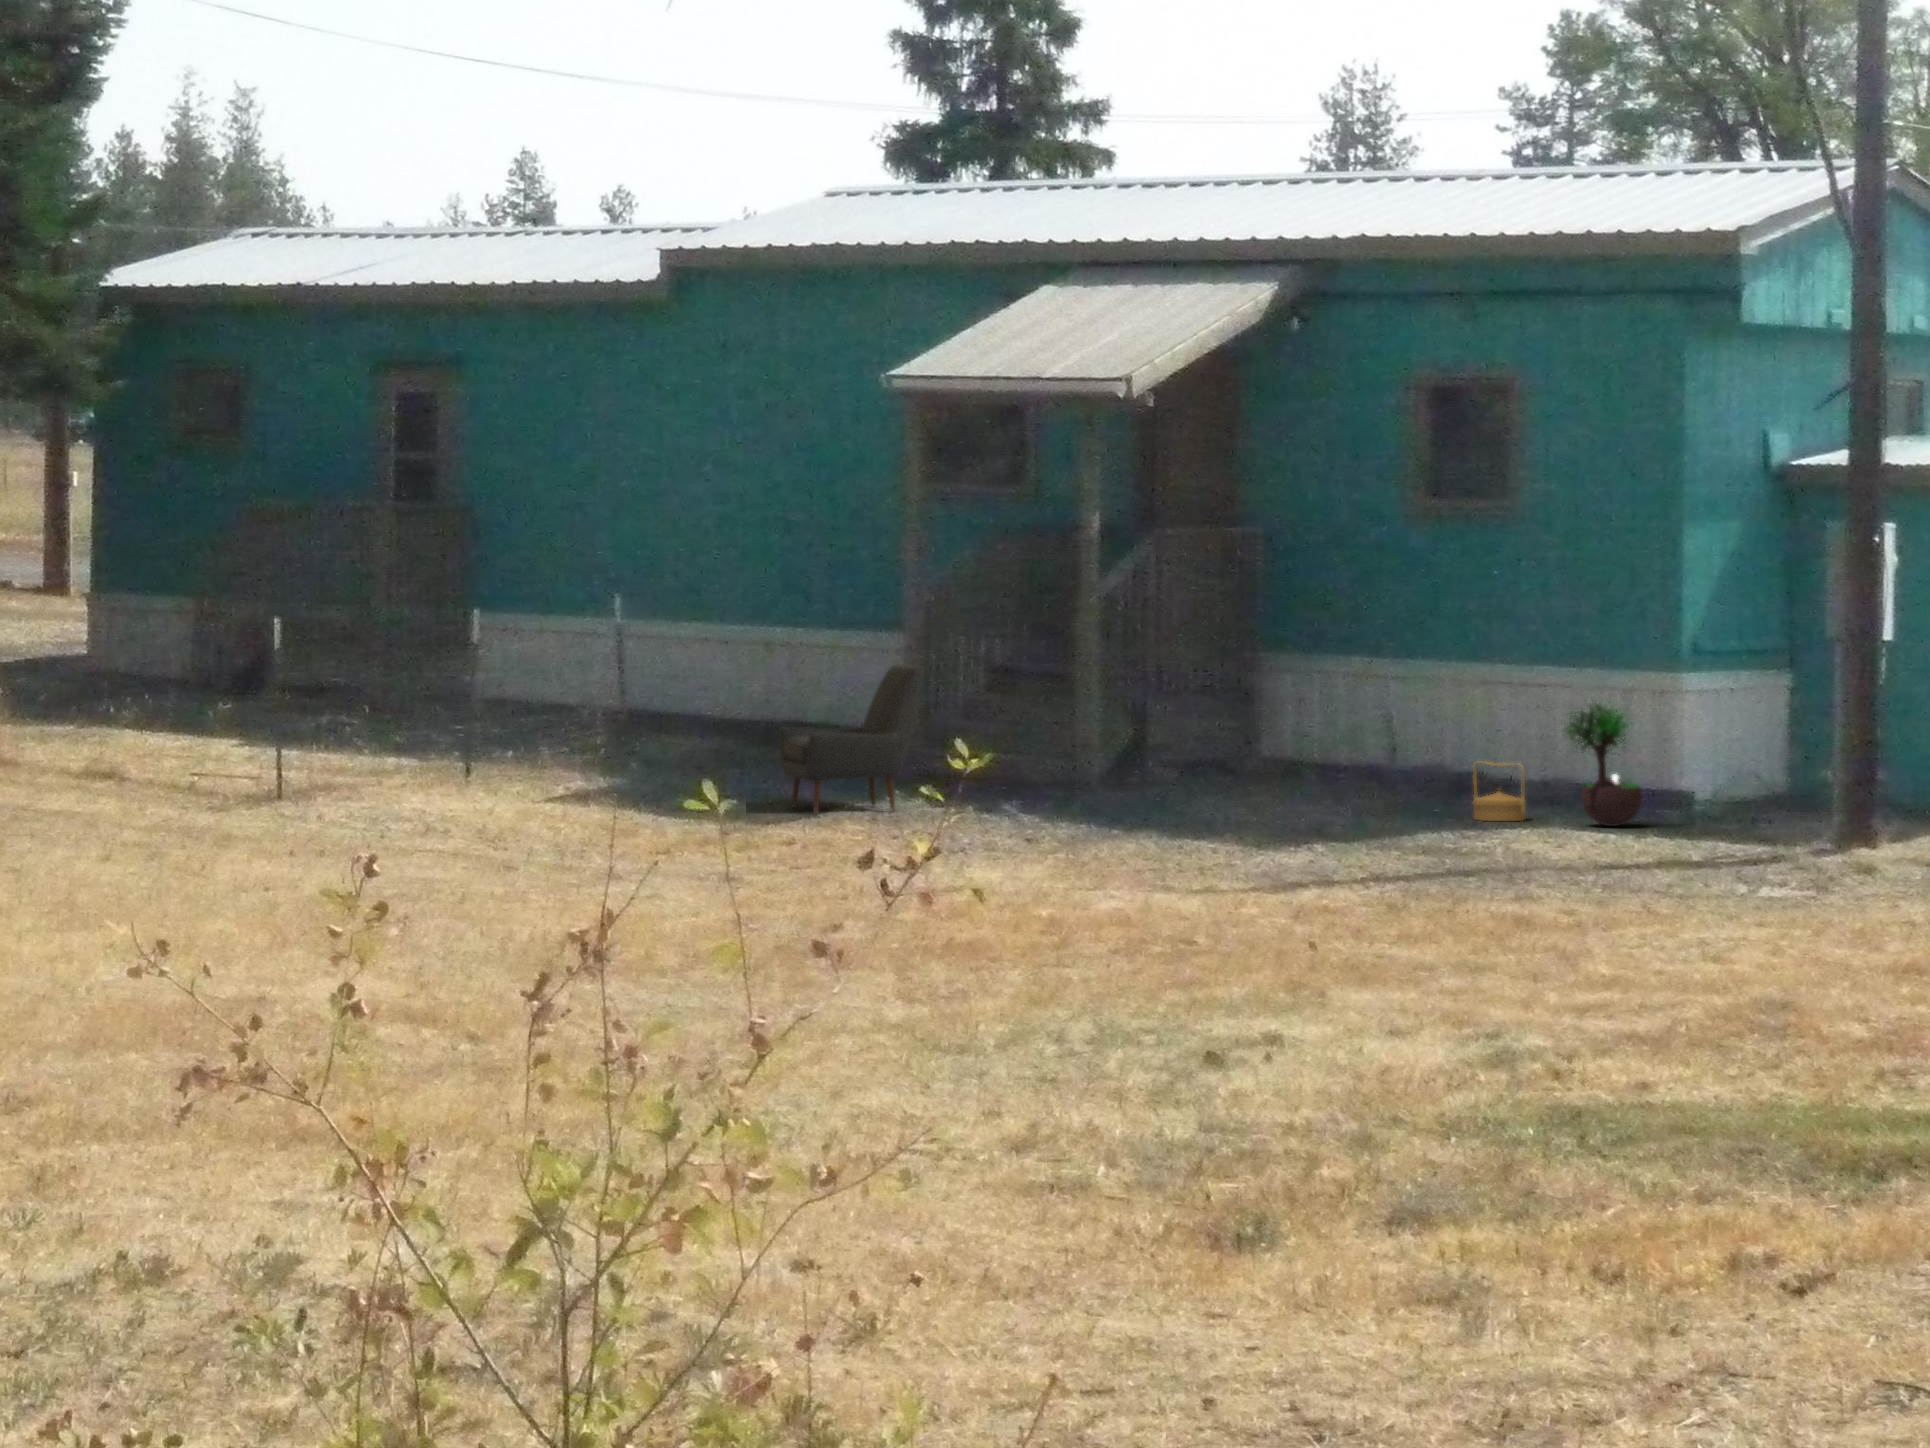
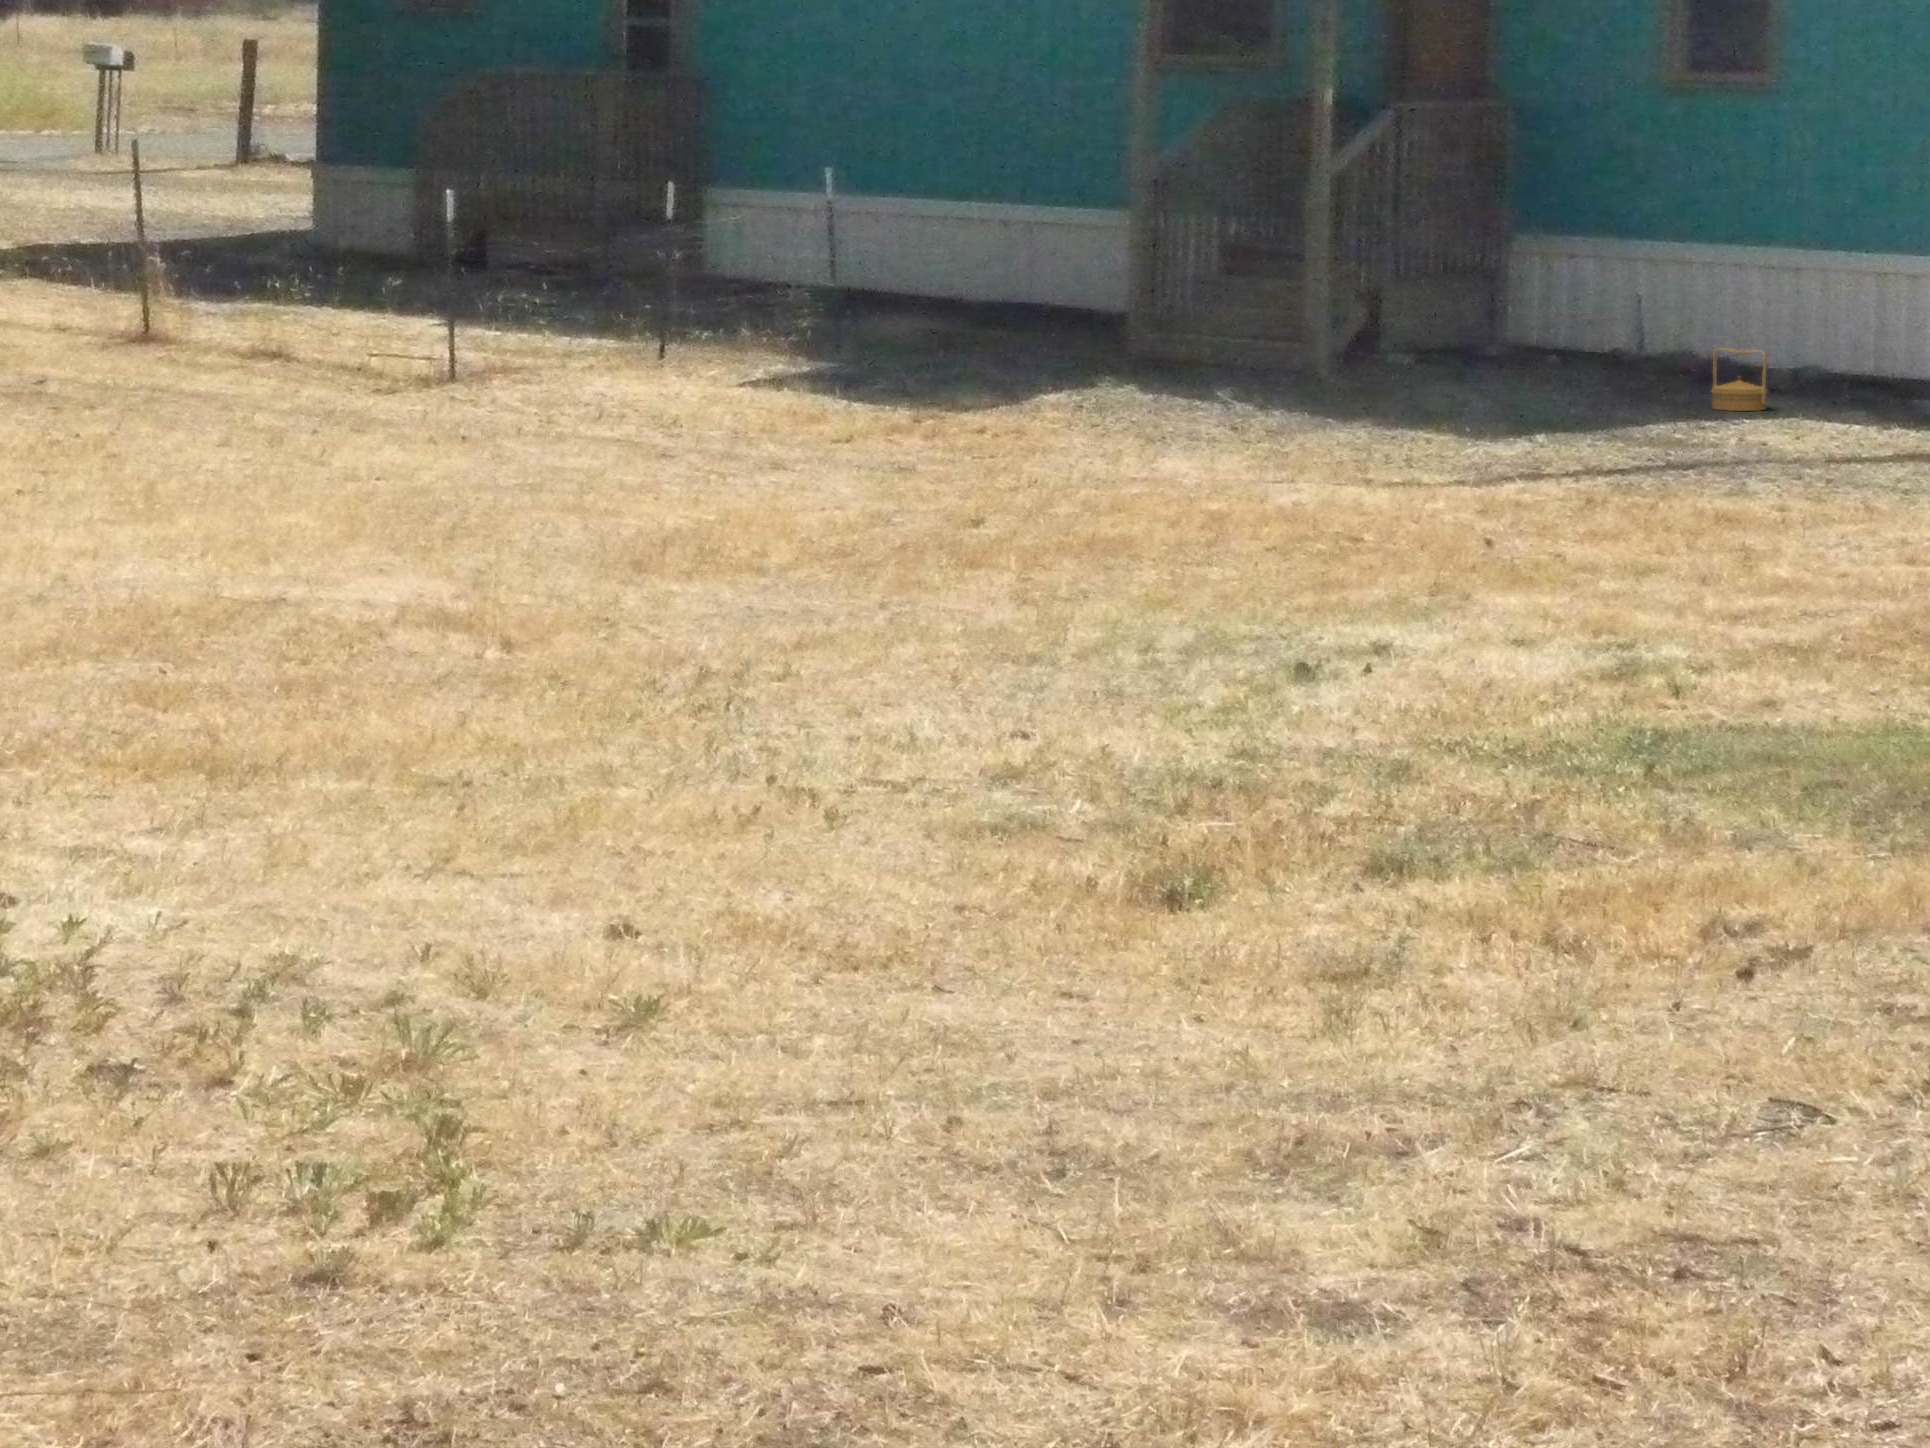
chair: present [779,665,923,813] -> none [992,241,1143,397]
potted tree: present [1561,700,1642,826] -> none [1801,274,1887,417]

